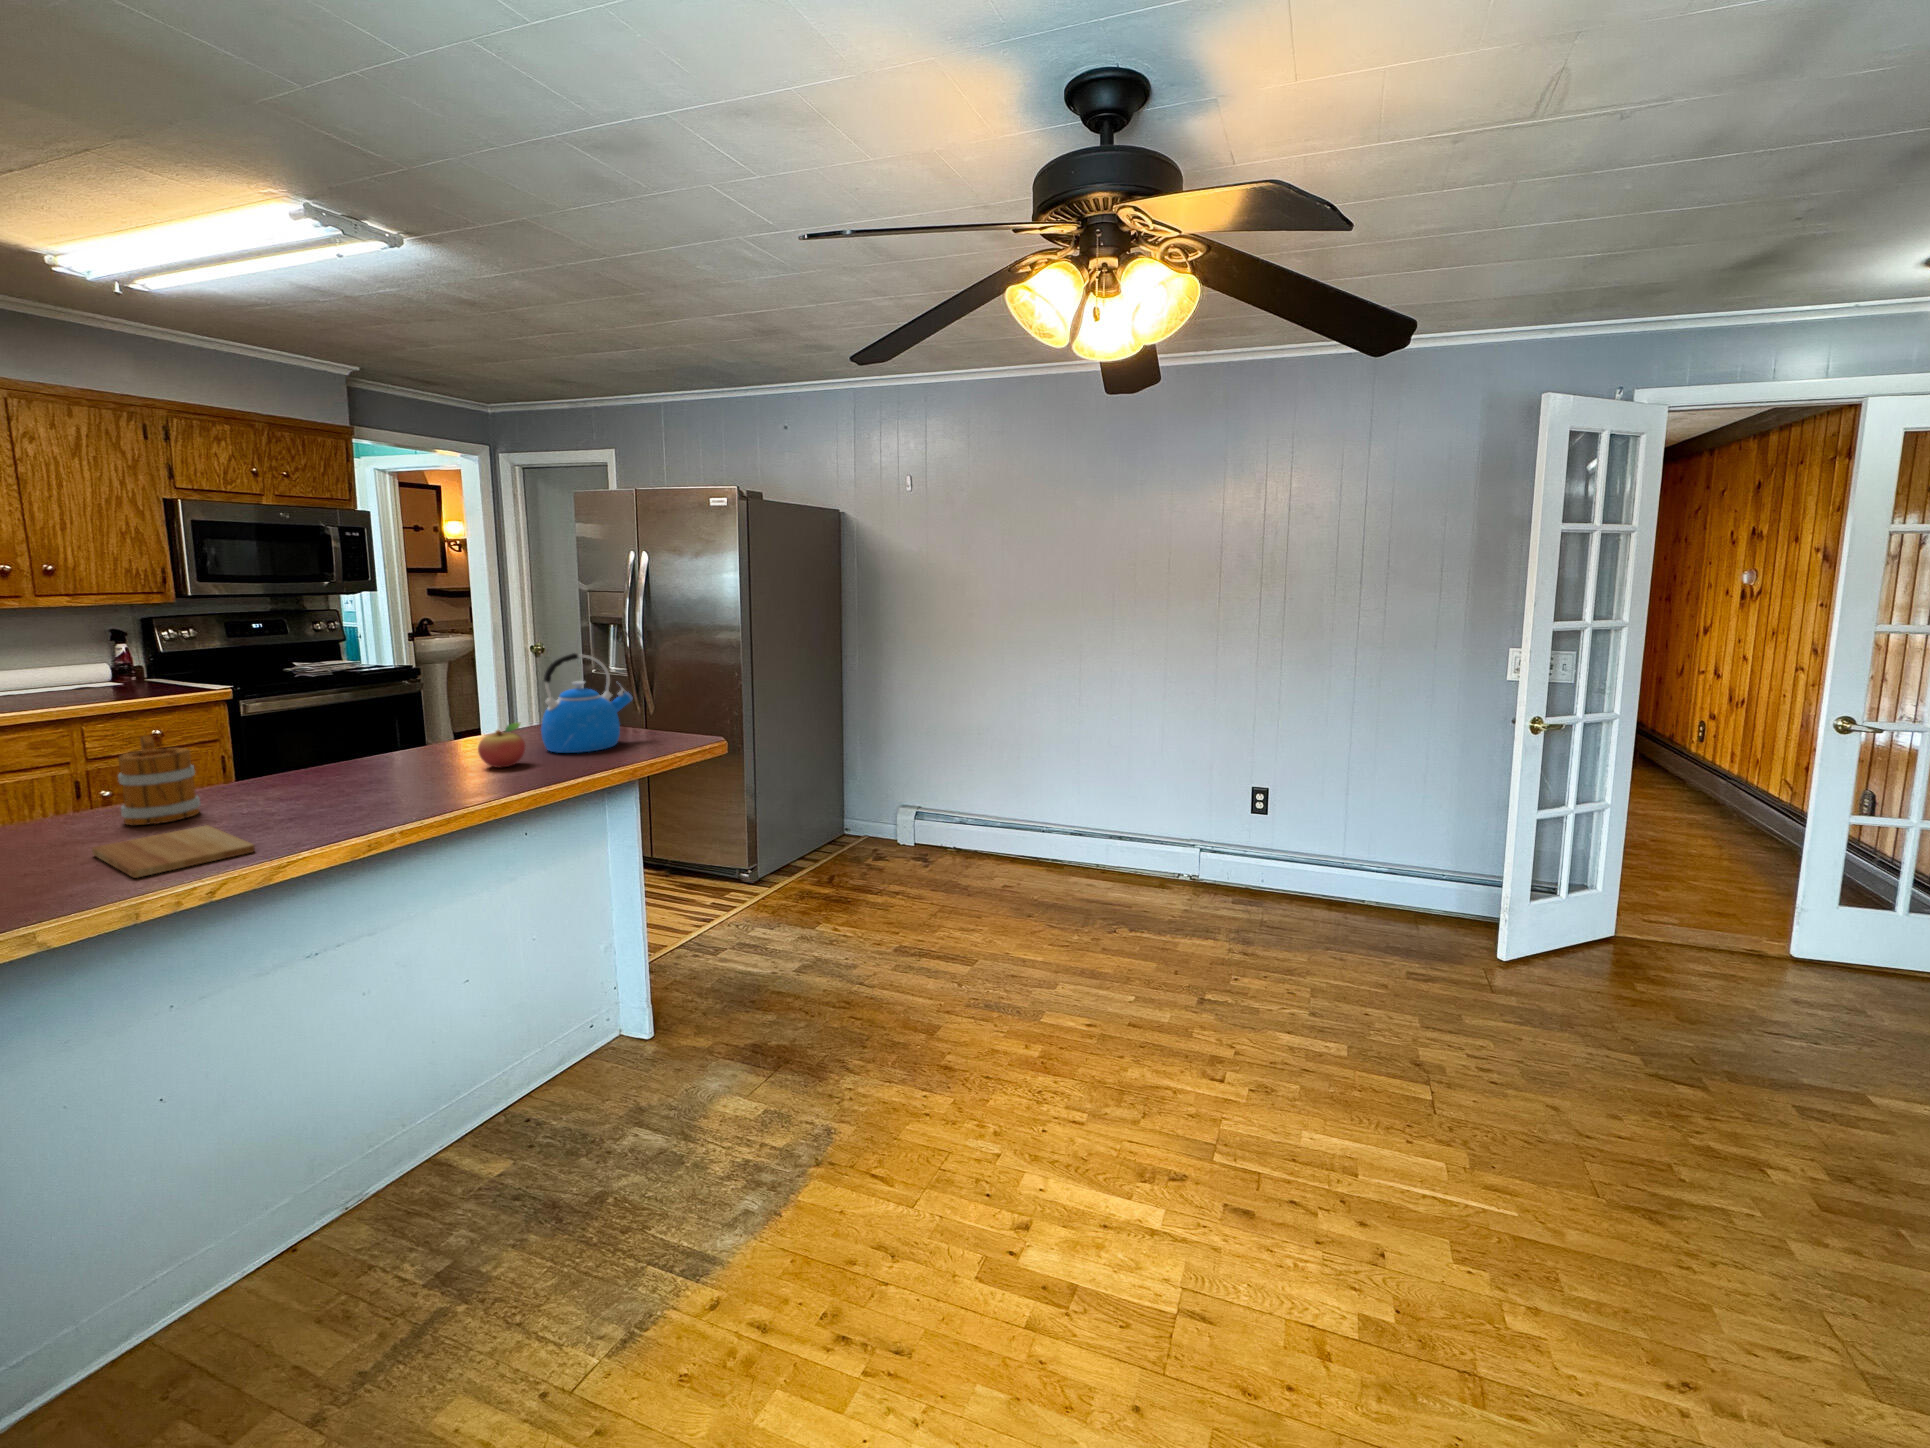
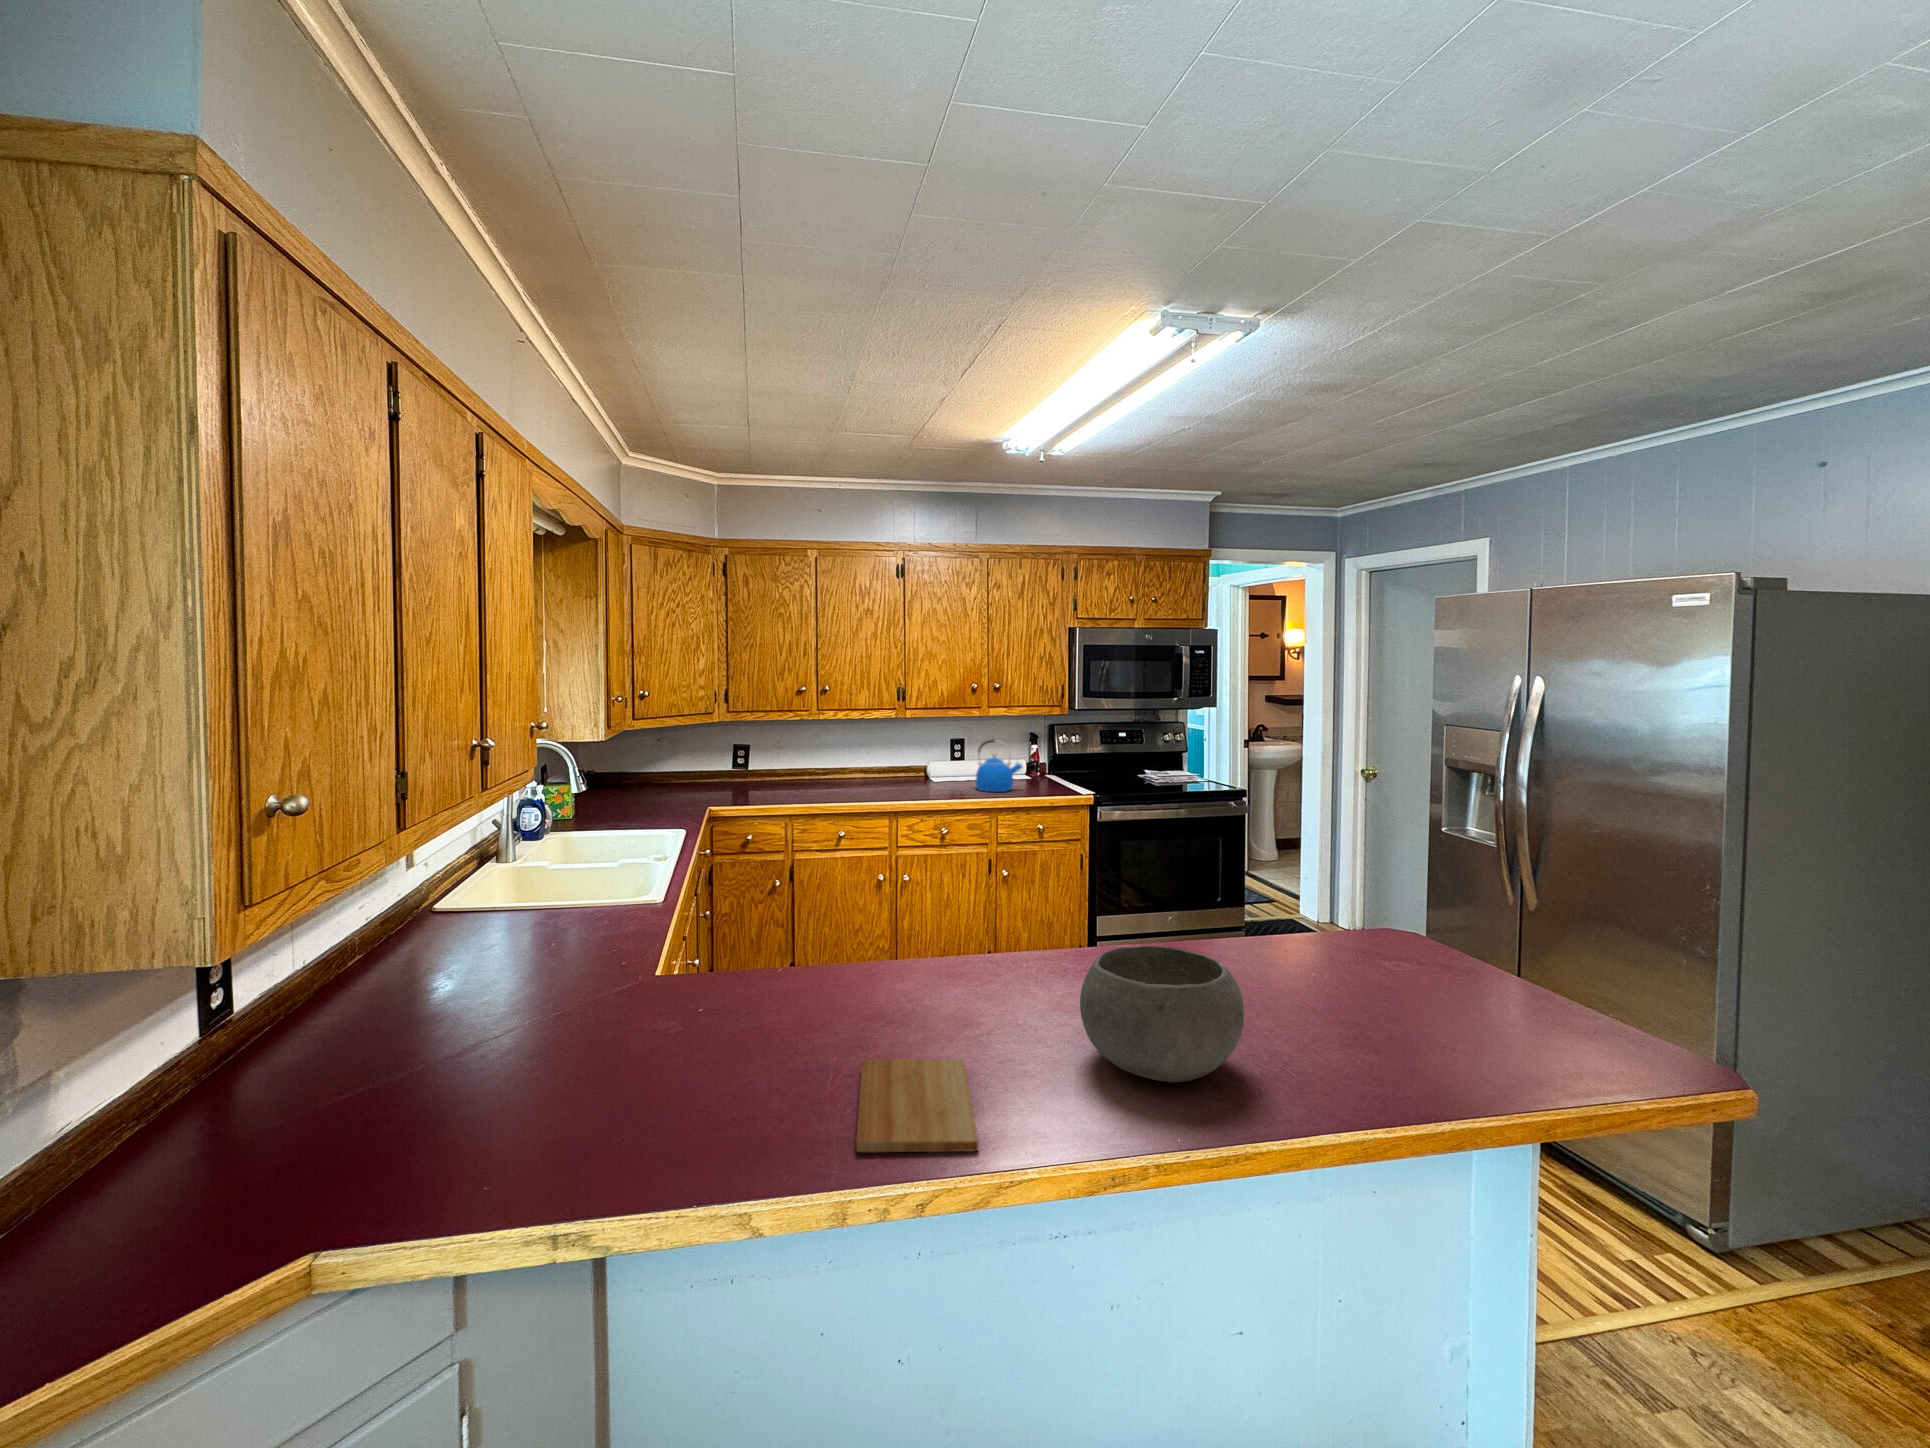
kettle: present [541,653,633,753] -> present [976,740,1022,792]
bowl: none [315,719,451,799] -> present [1080,946,1244,1082]
fruit: present [478,723,526,768] -> none [1285,978,1355,1048]
mug: present [118,736,200,825] -> none [914,910,978,1026]

